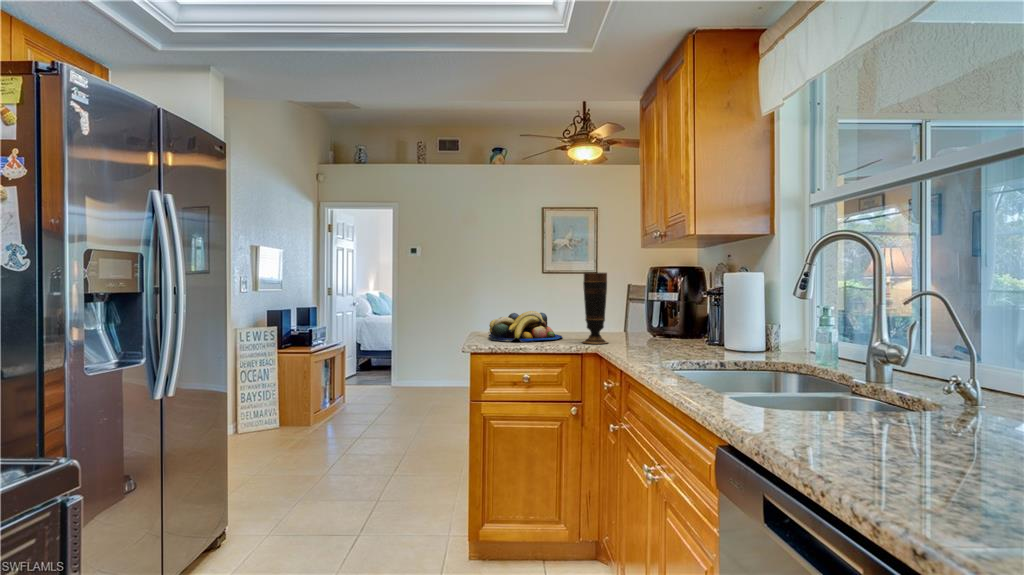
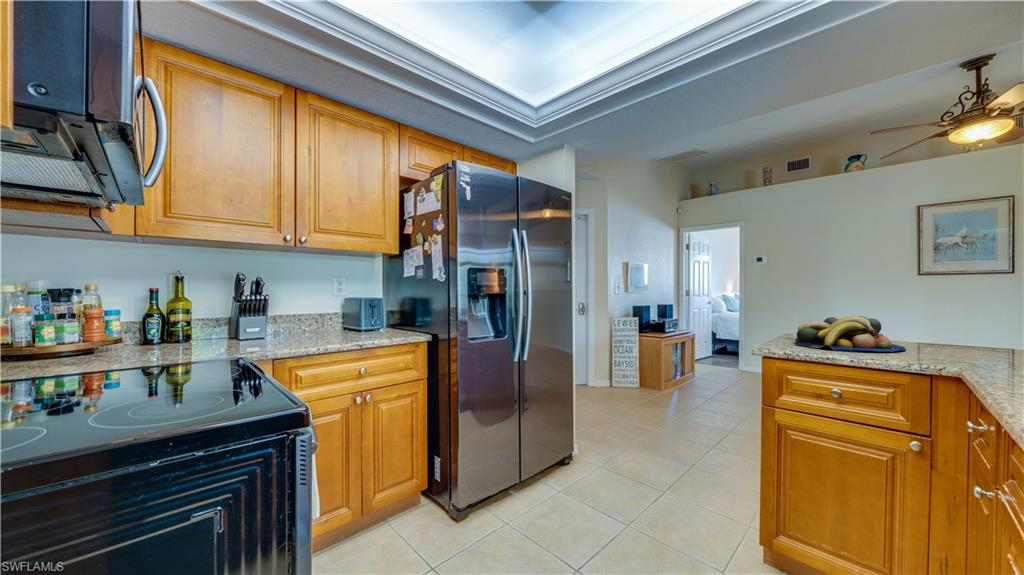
vase: present [583,273,607,344] -> none [934,269,989,366]

